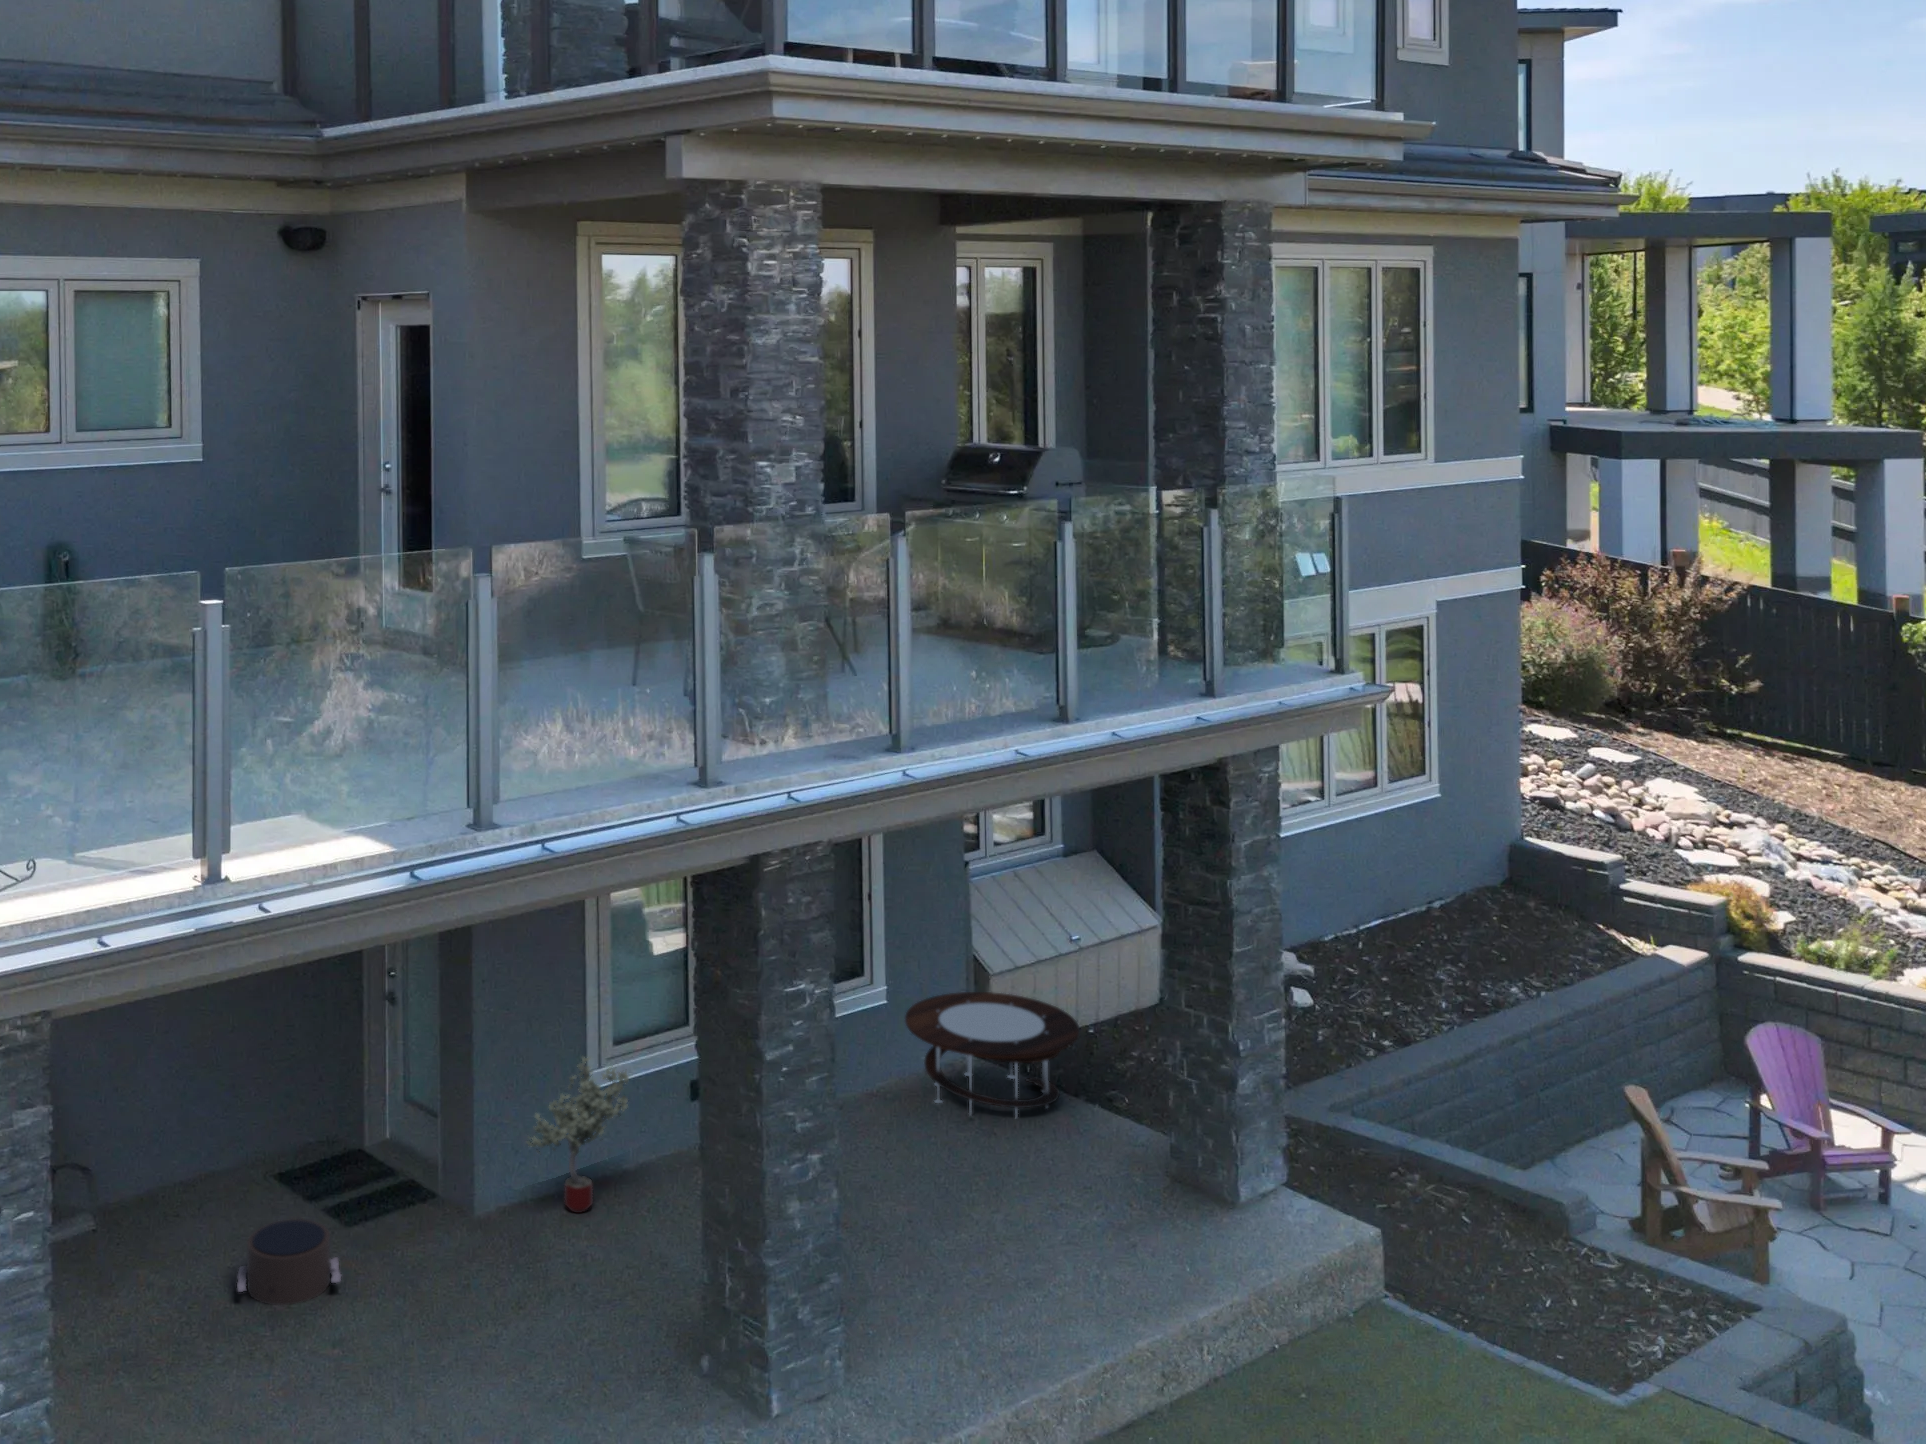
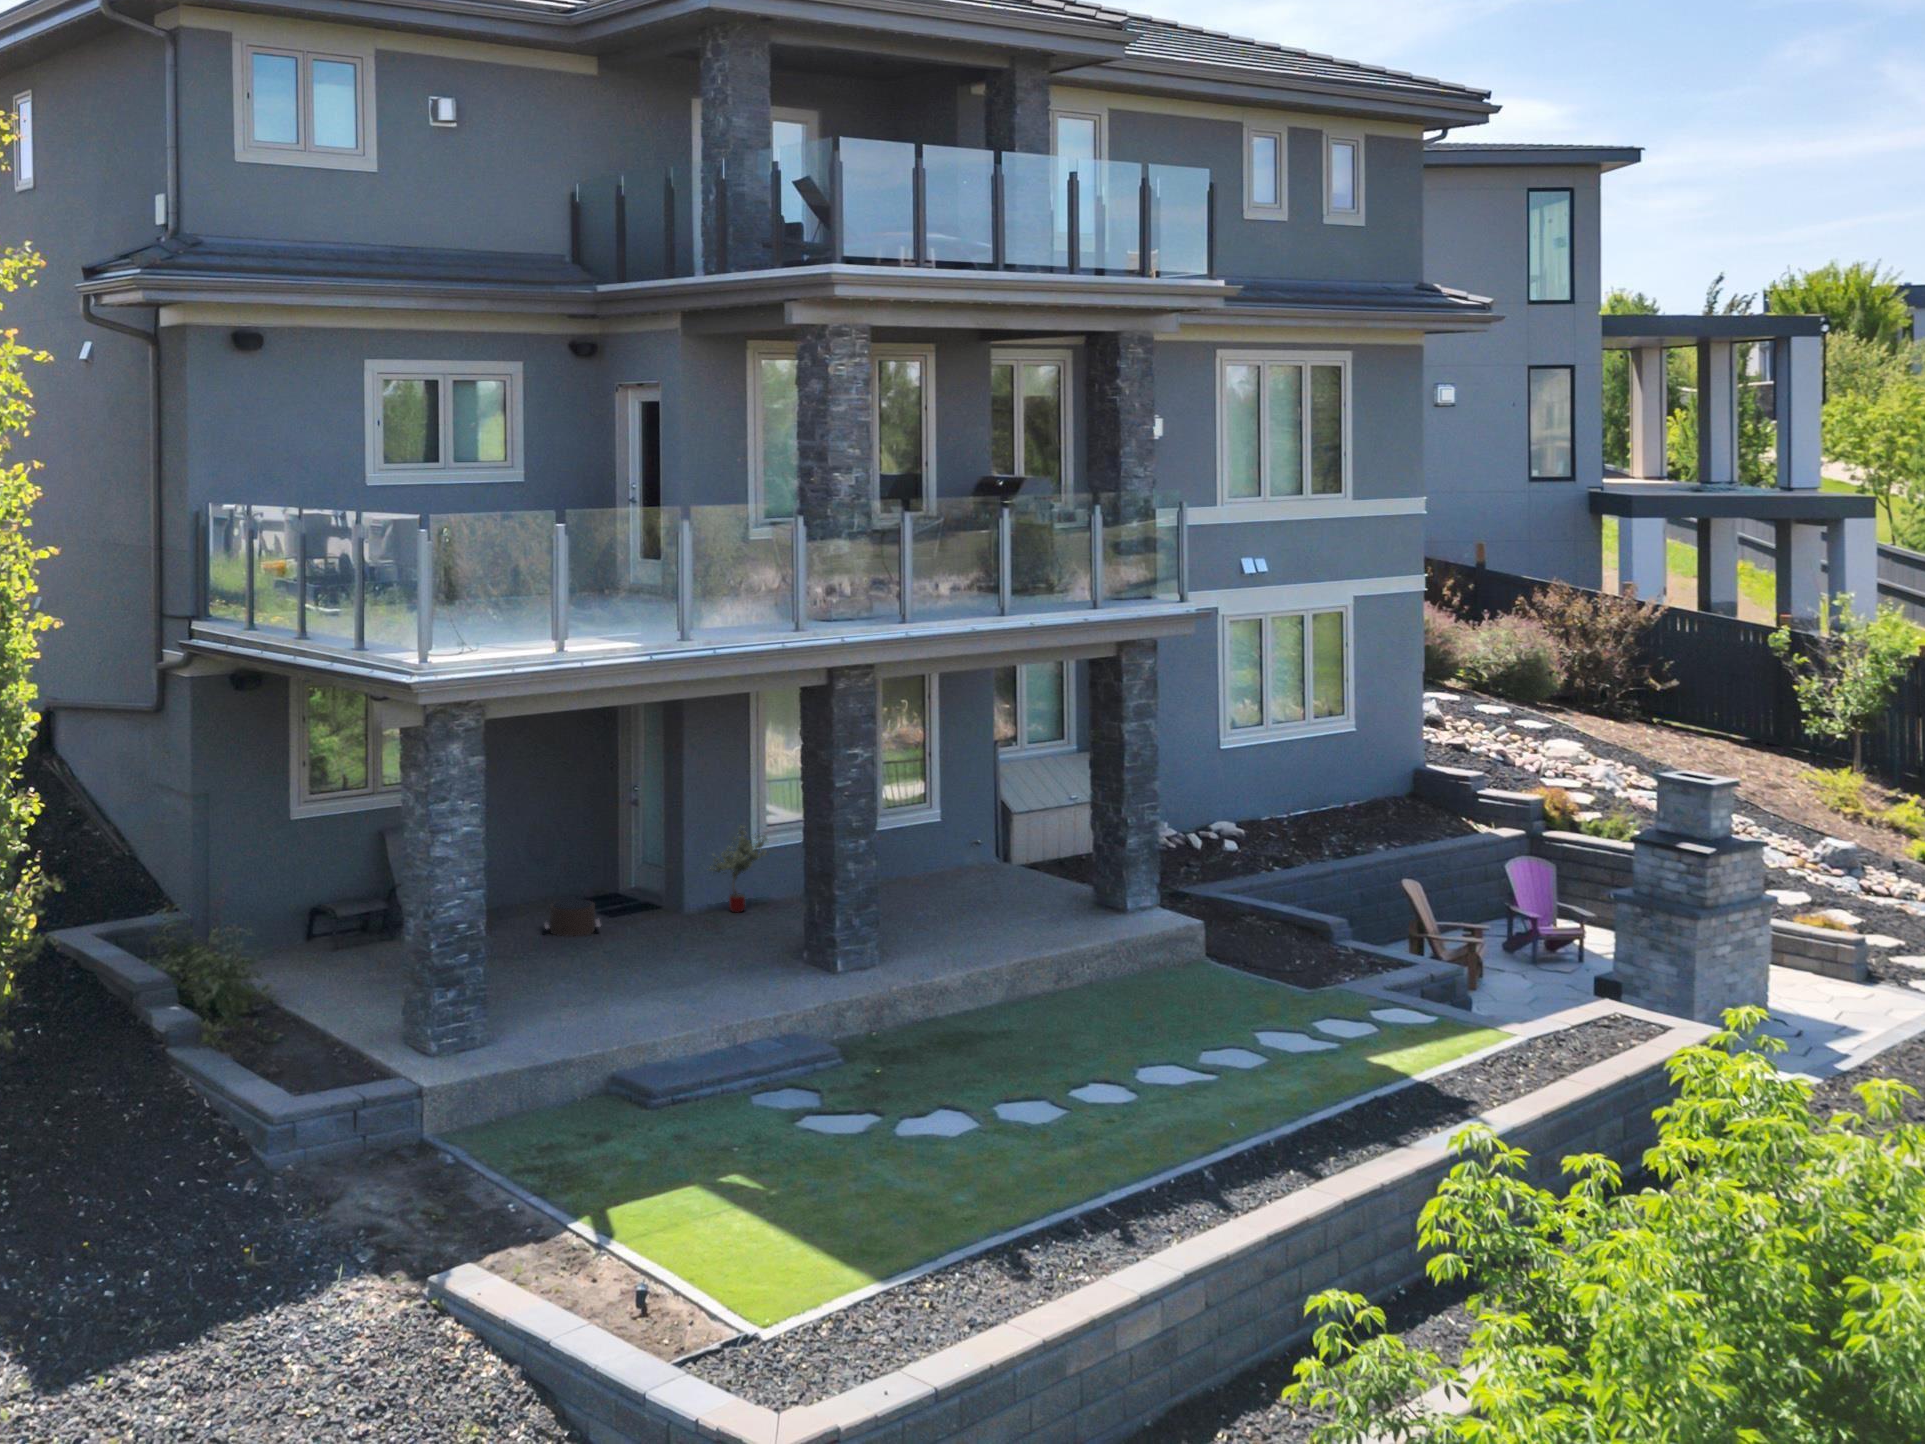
coffee table: present [905,992,1079,1118] -> none [947,822,1053,889]

